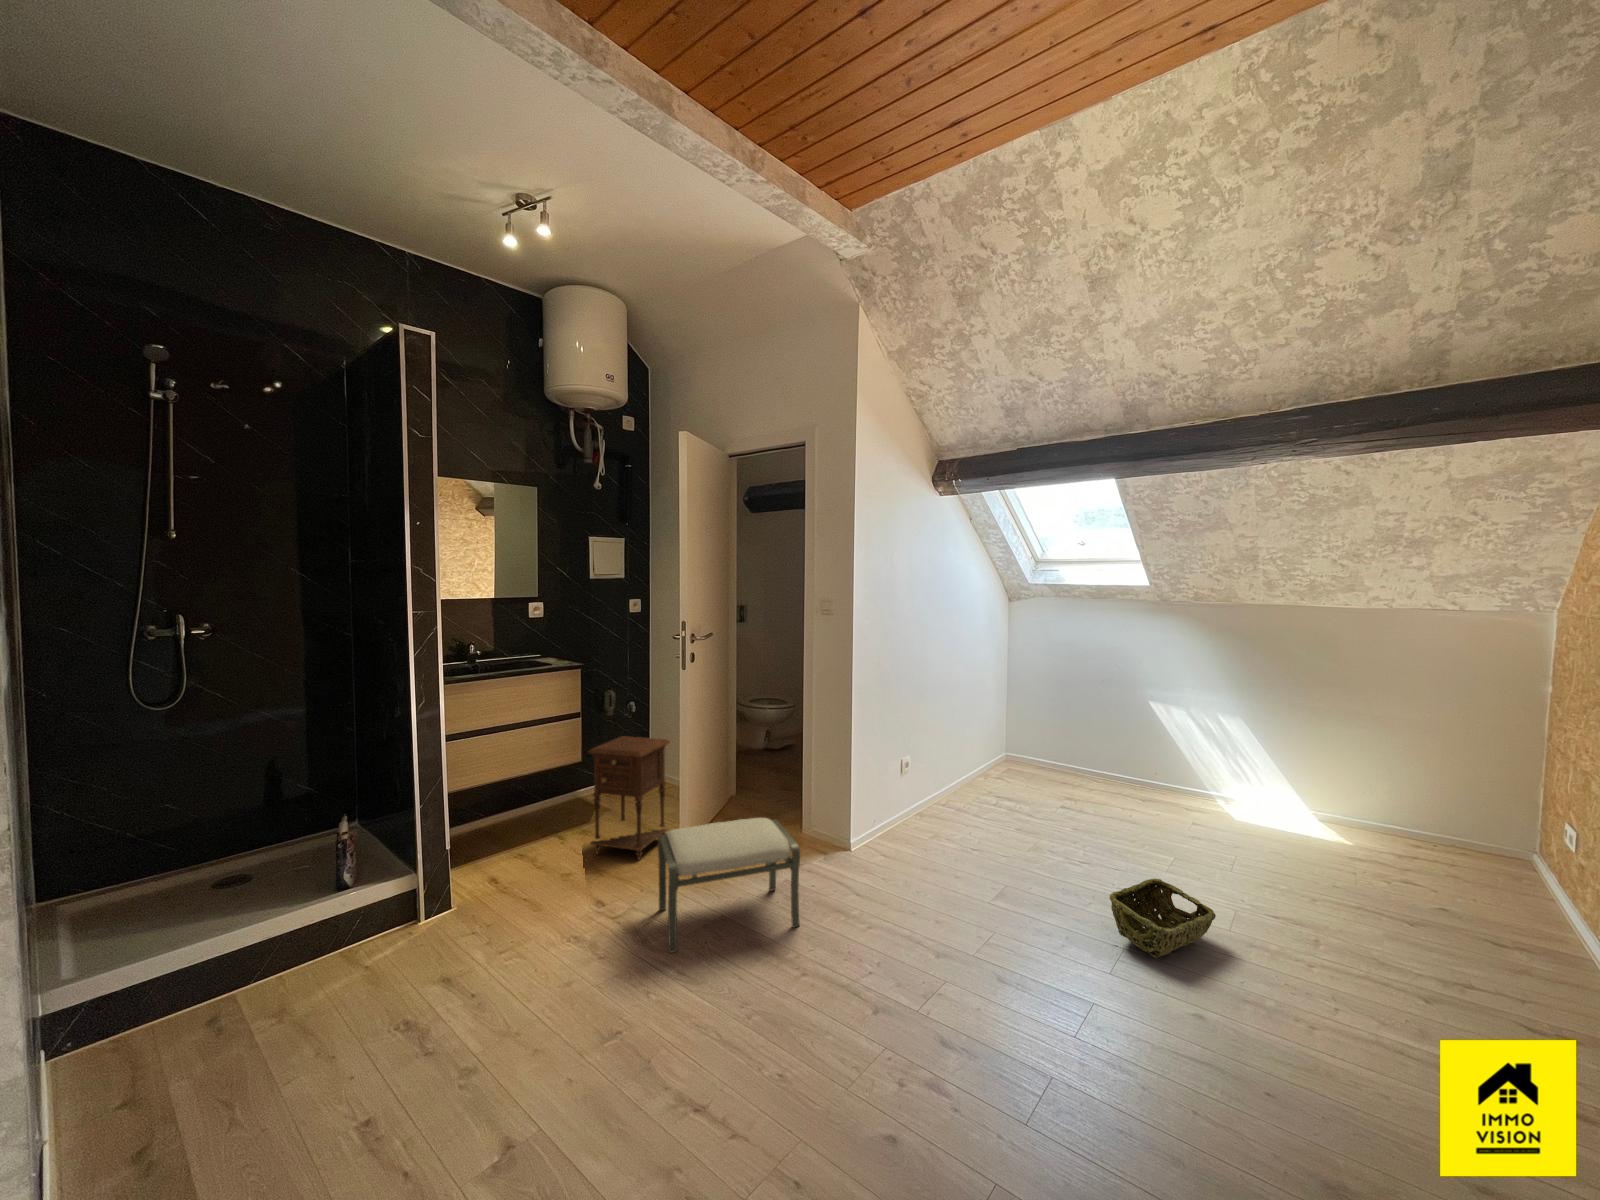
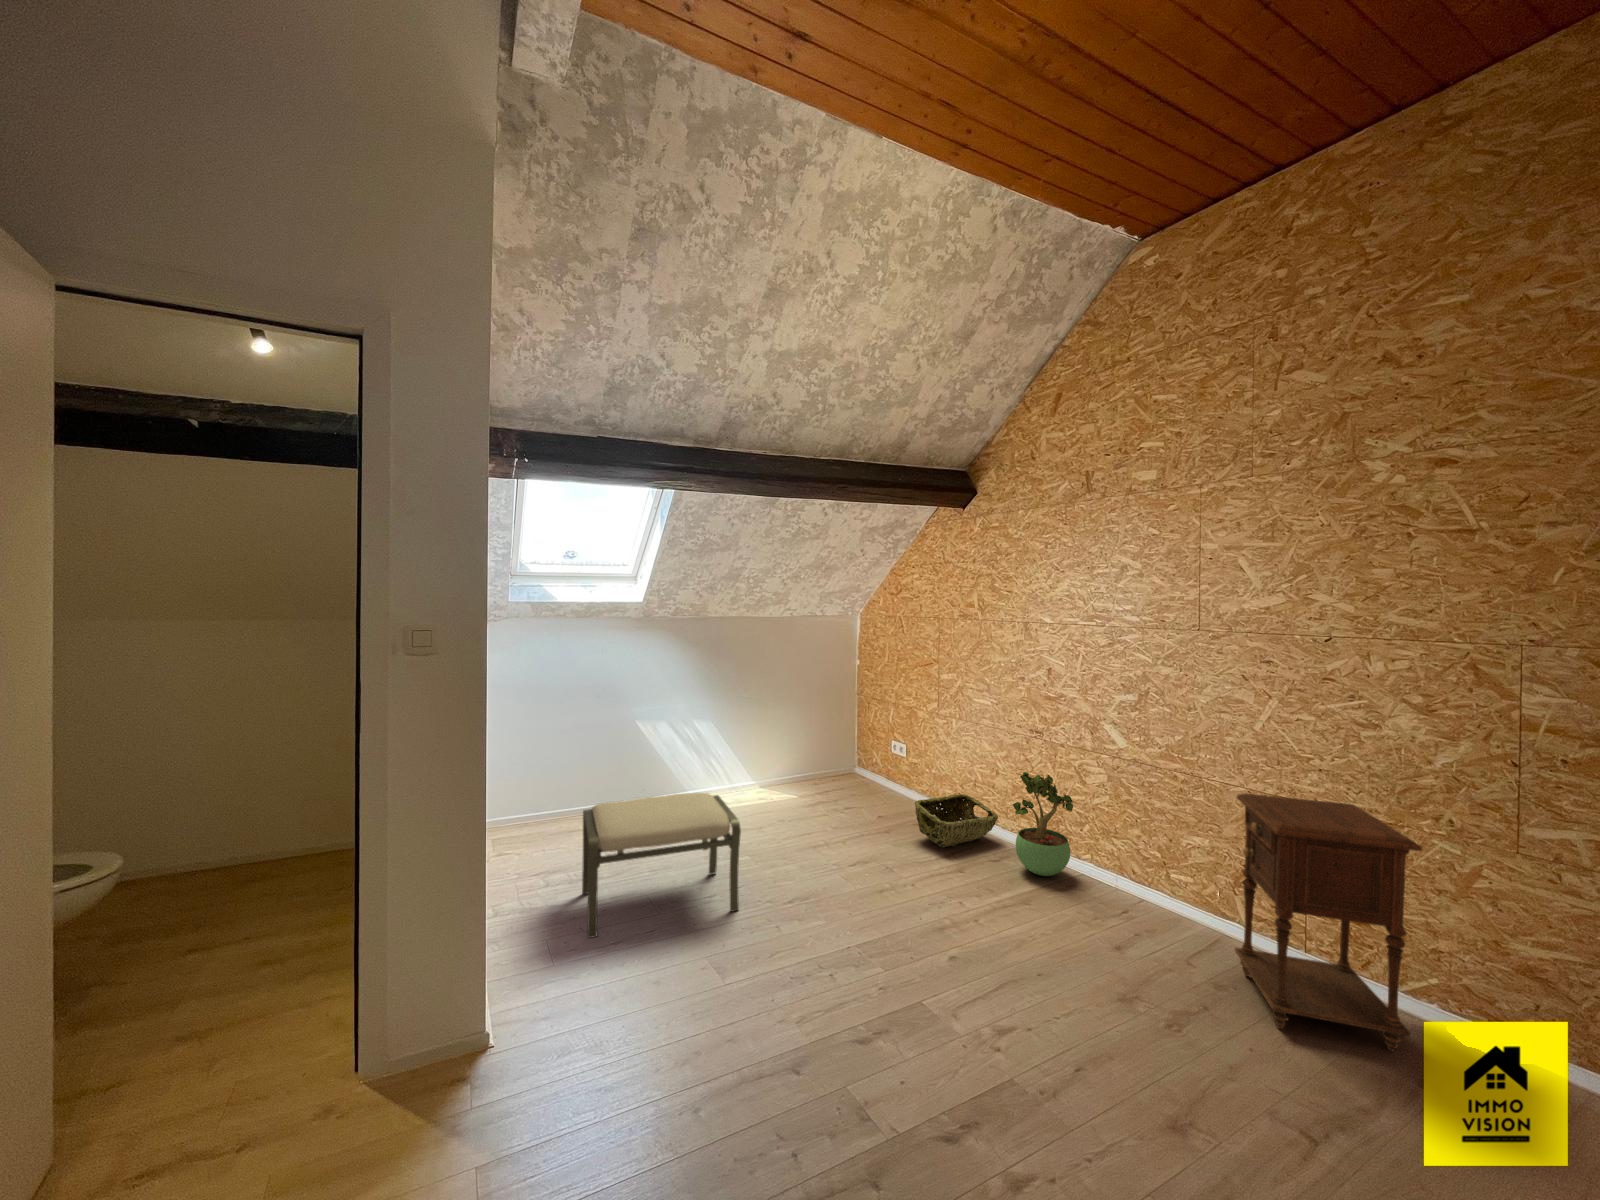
nightstand: present [588,736,670,860] -> present [1235,793,1422,1051]
potted plant: none [1045,795,1103,892] -> present [1012,772,1073,876]
woven basket: present [1110,879,1216,958] -> present [915,794,998,848]

